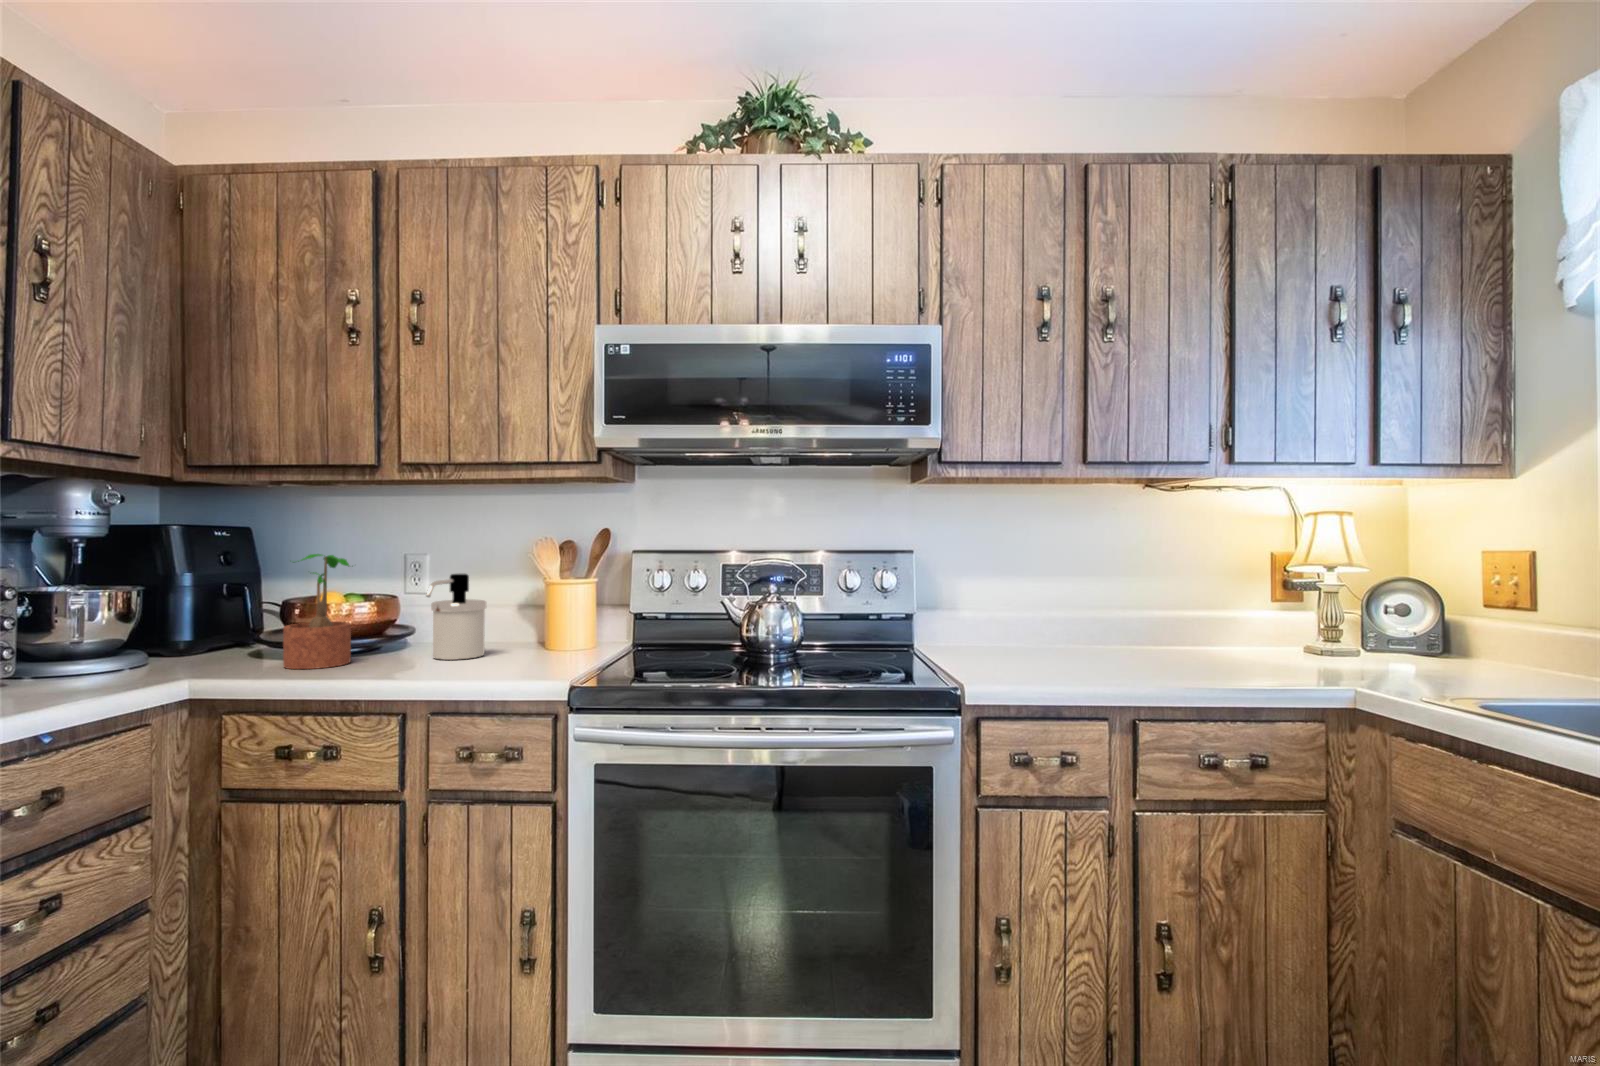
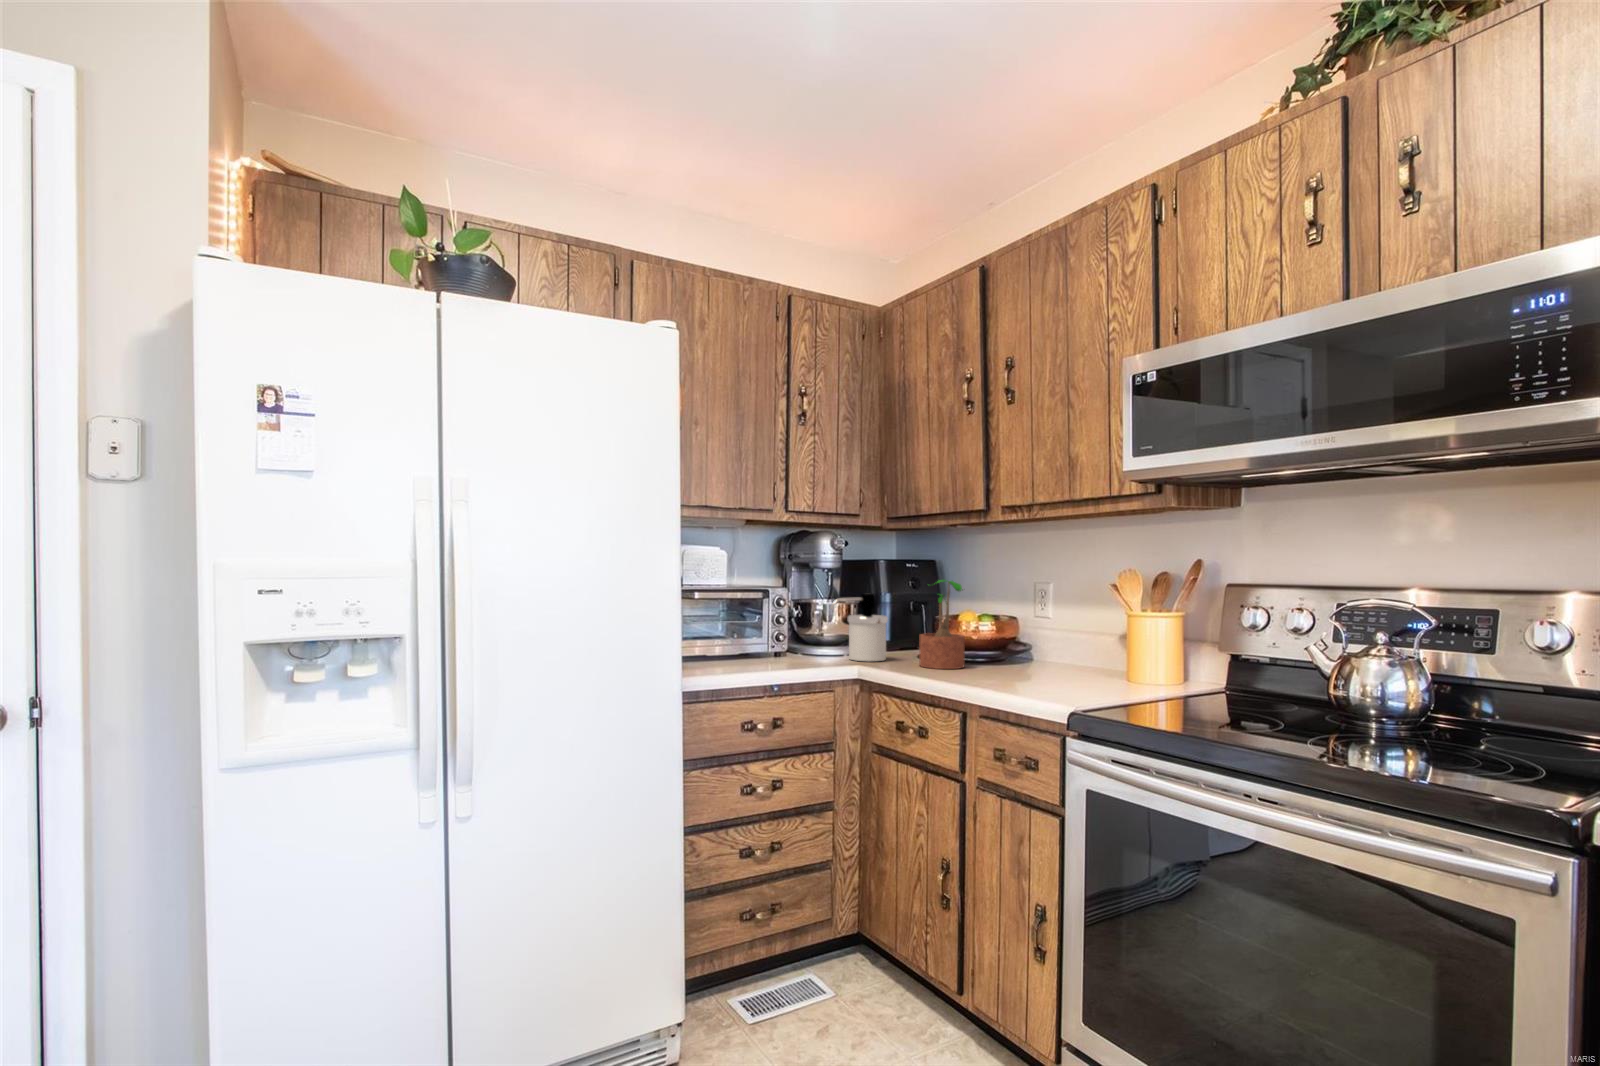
soap dispenser: present [426,573,486,660] -> present [830,594,888,661]

